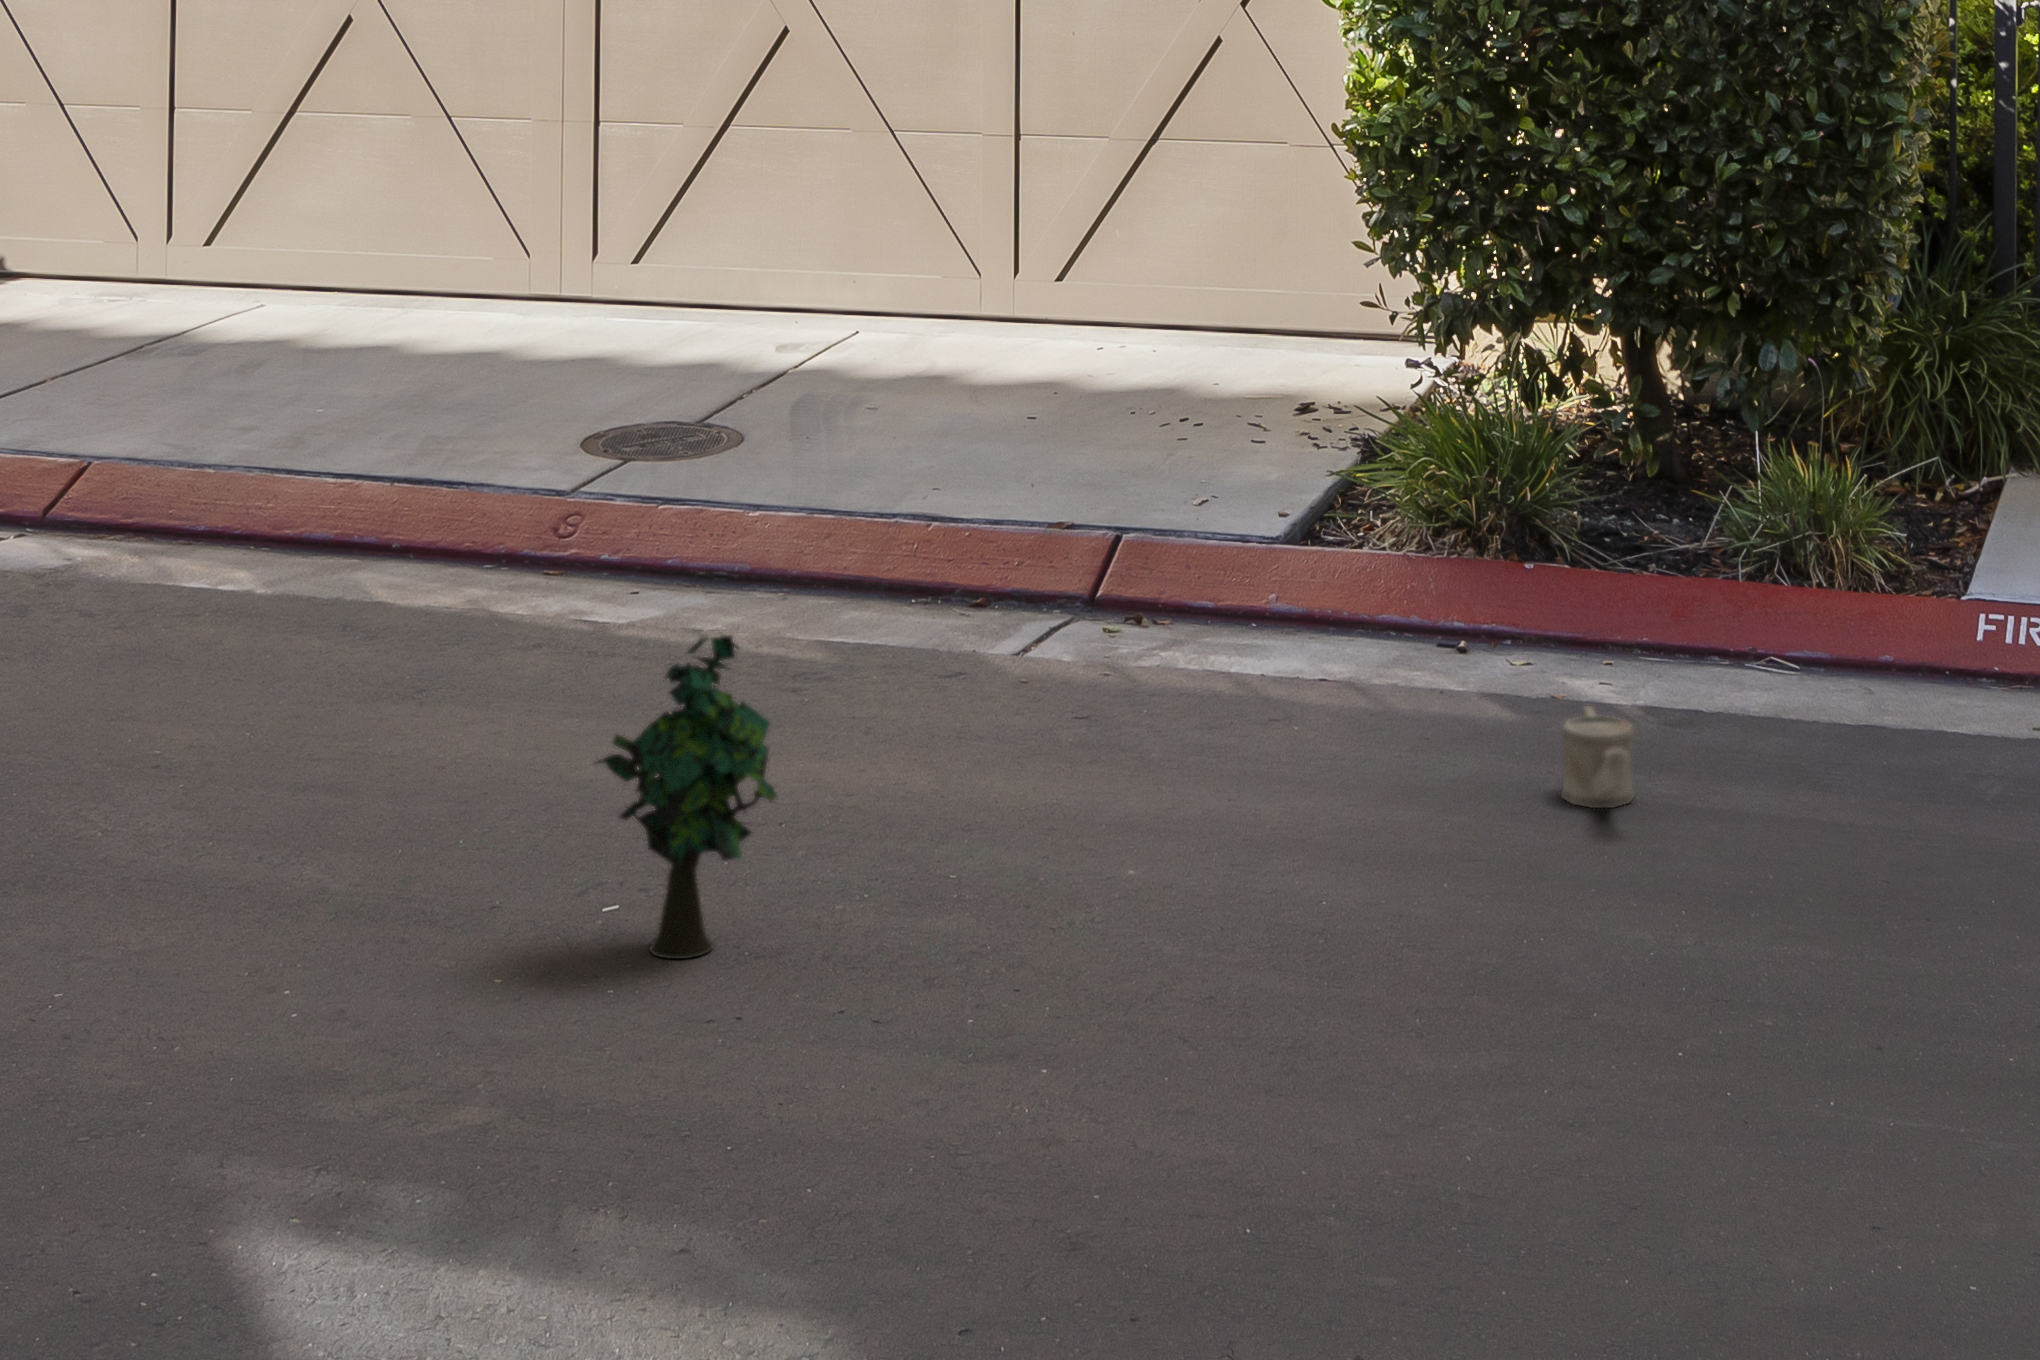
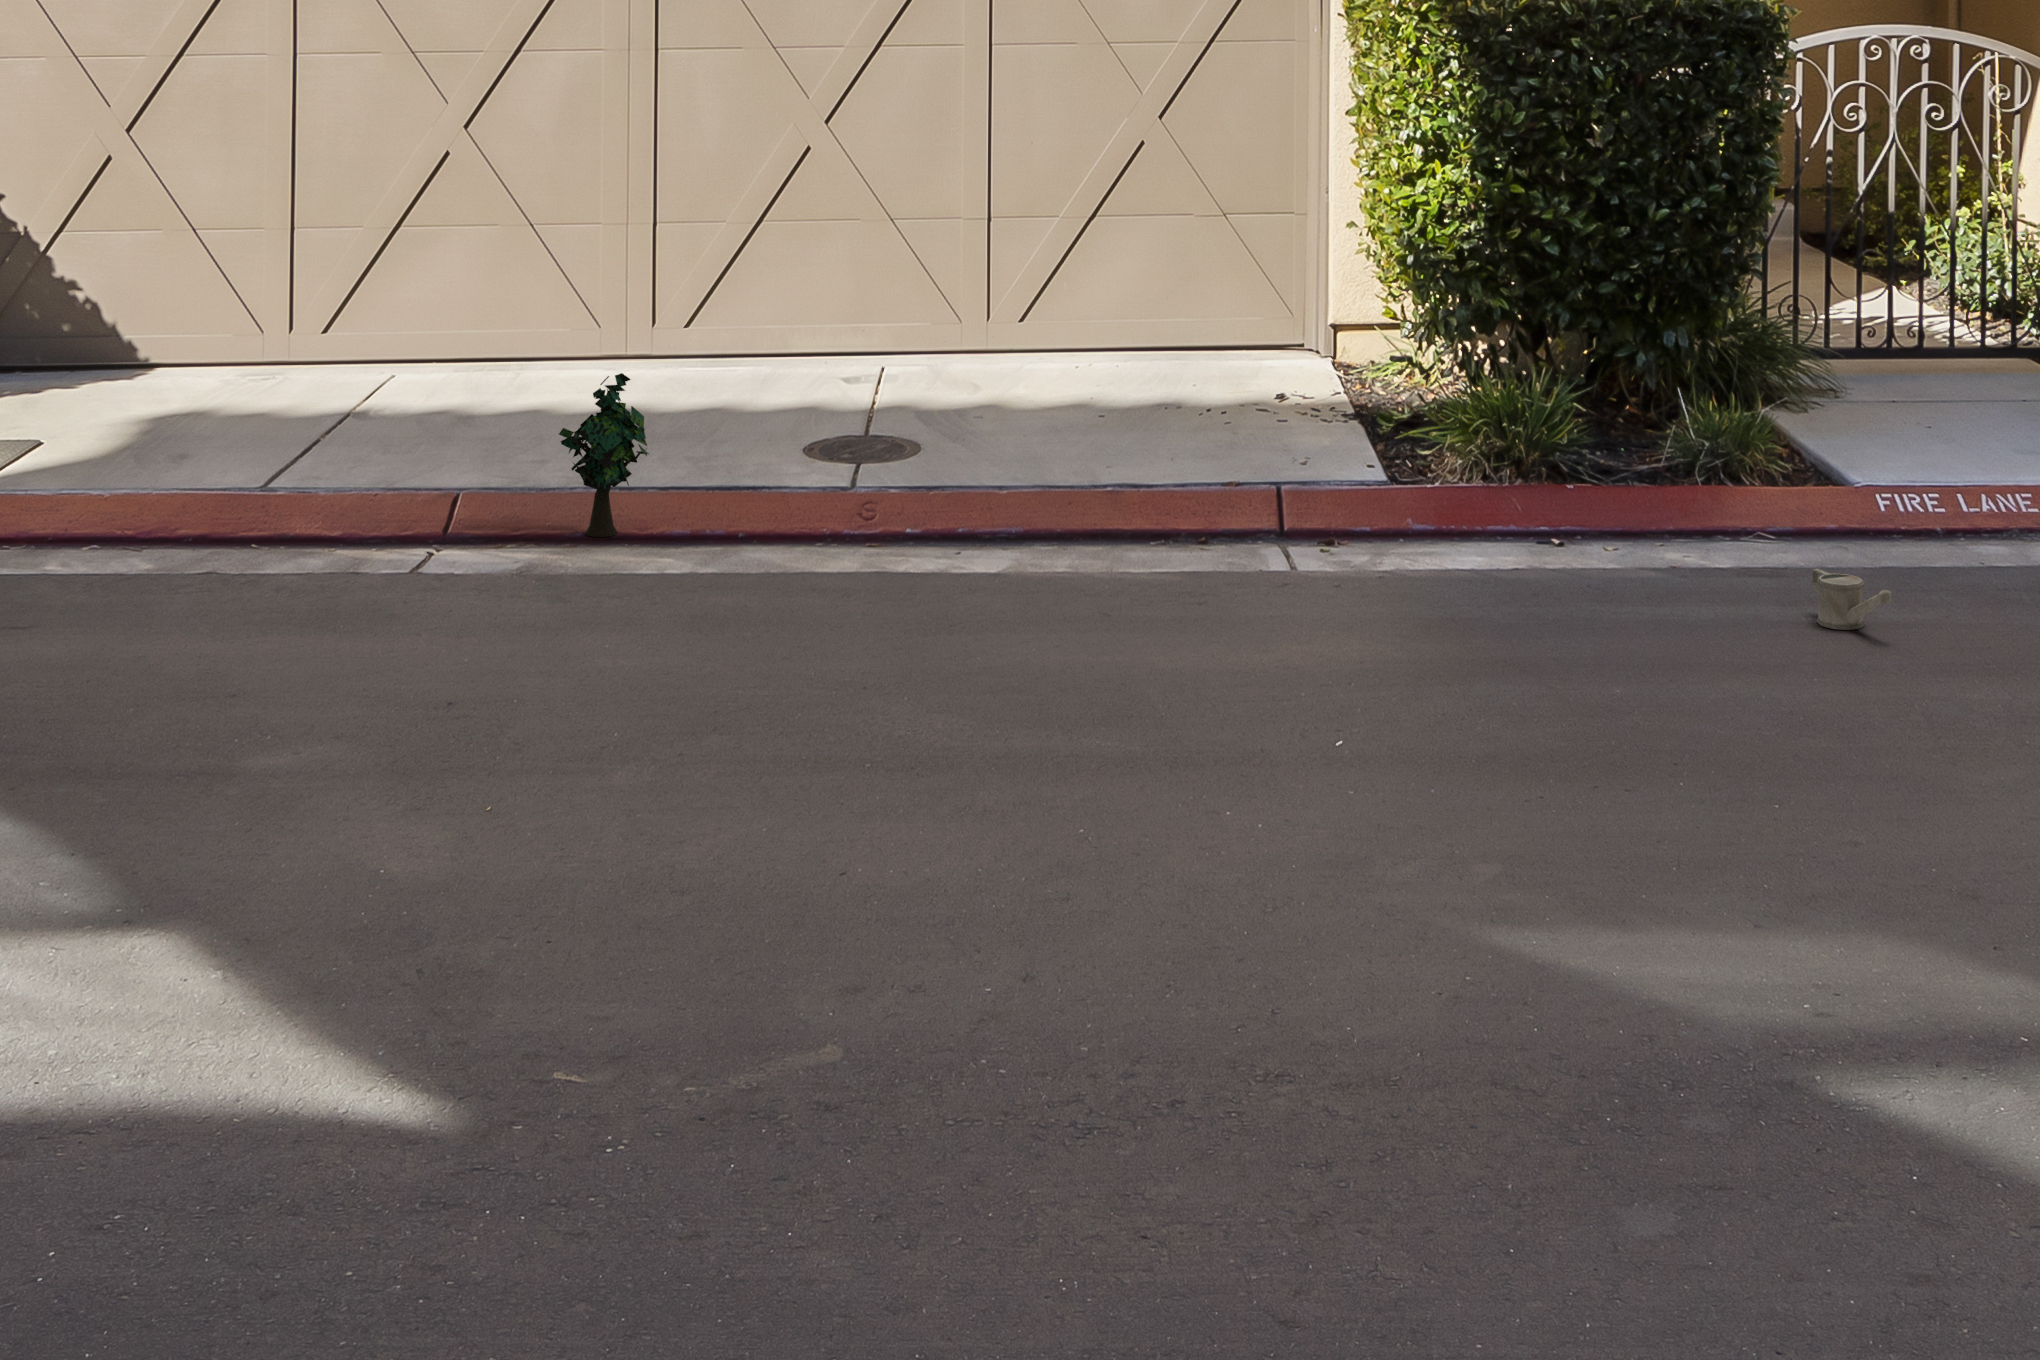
decorative plant: present [597,635,777,959] -> present [559,373,649,537]

